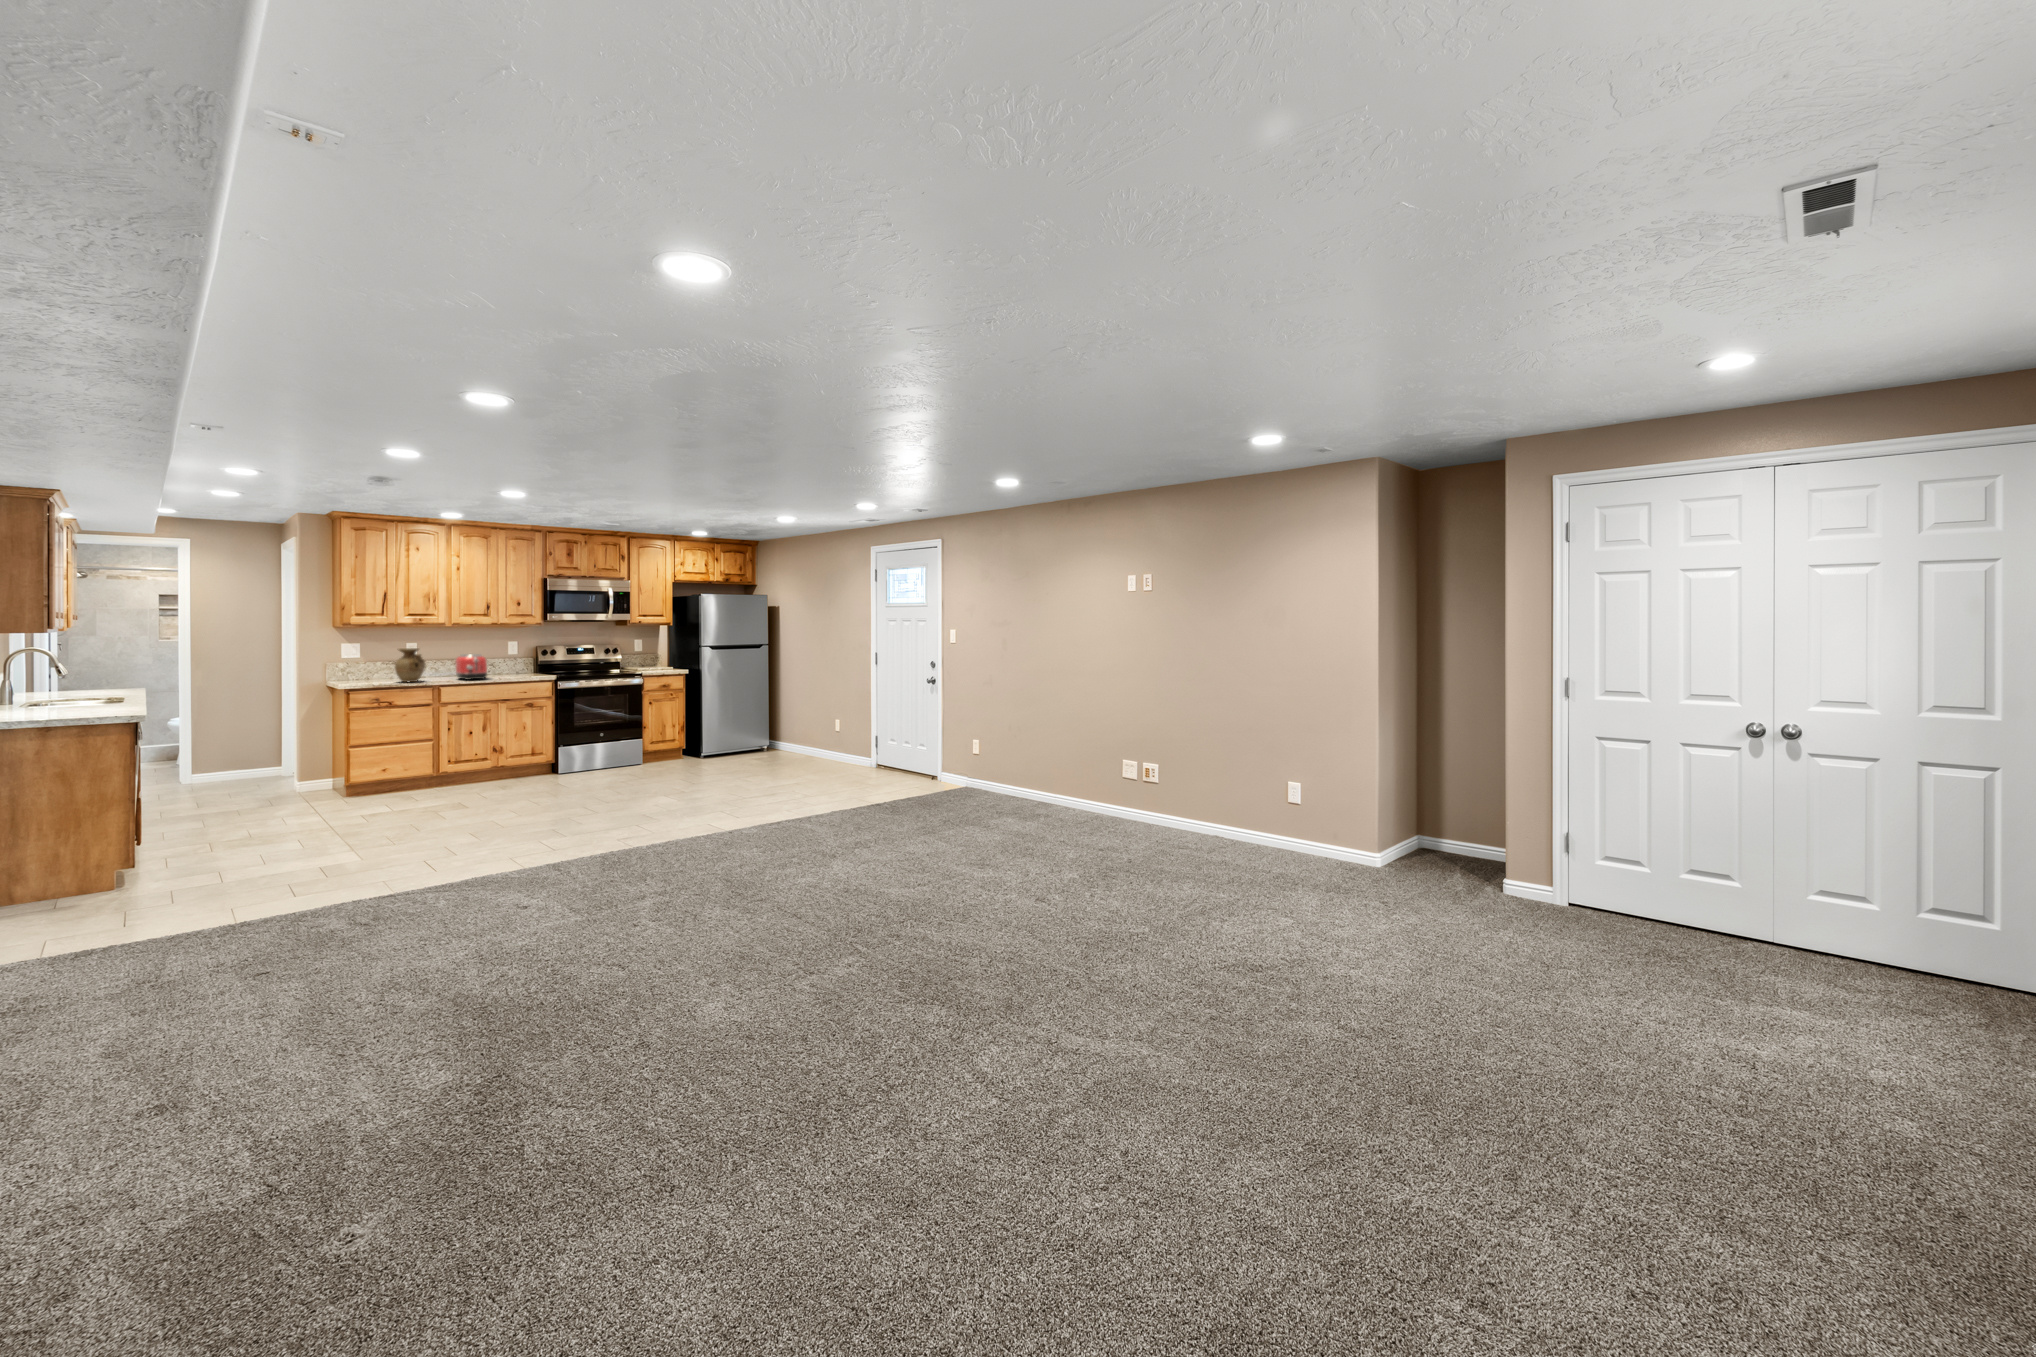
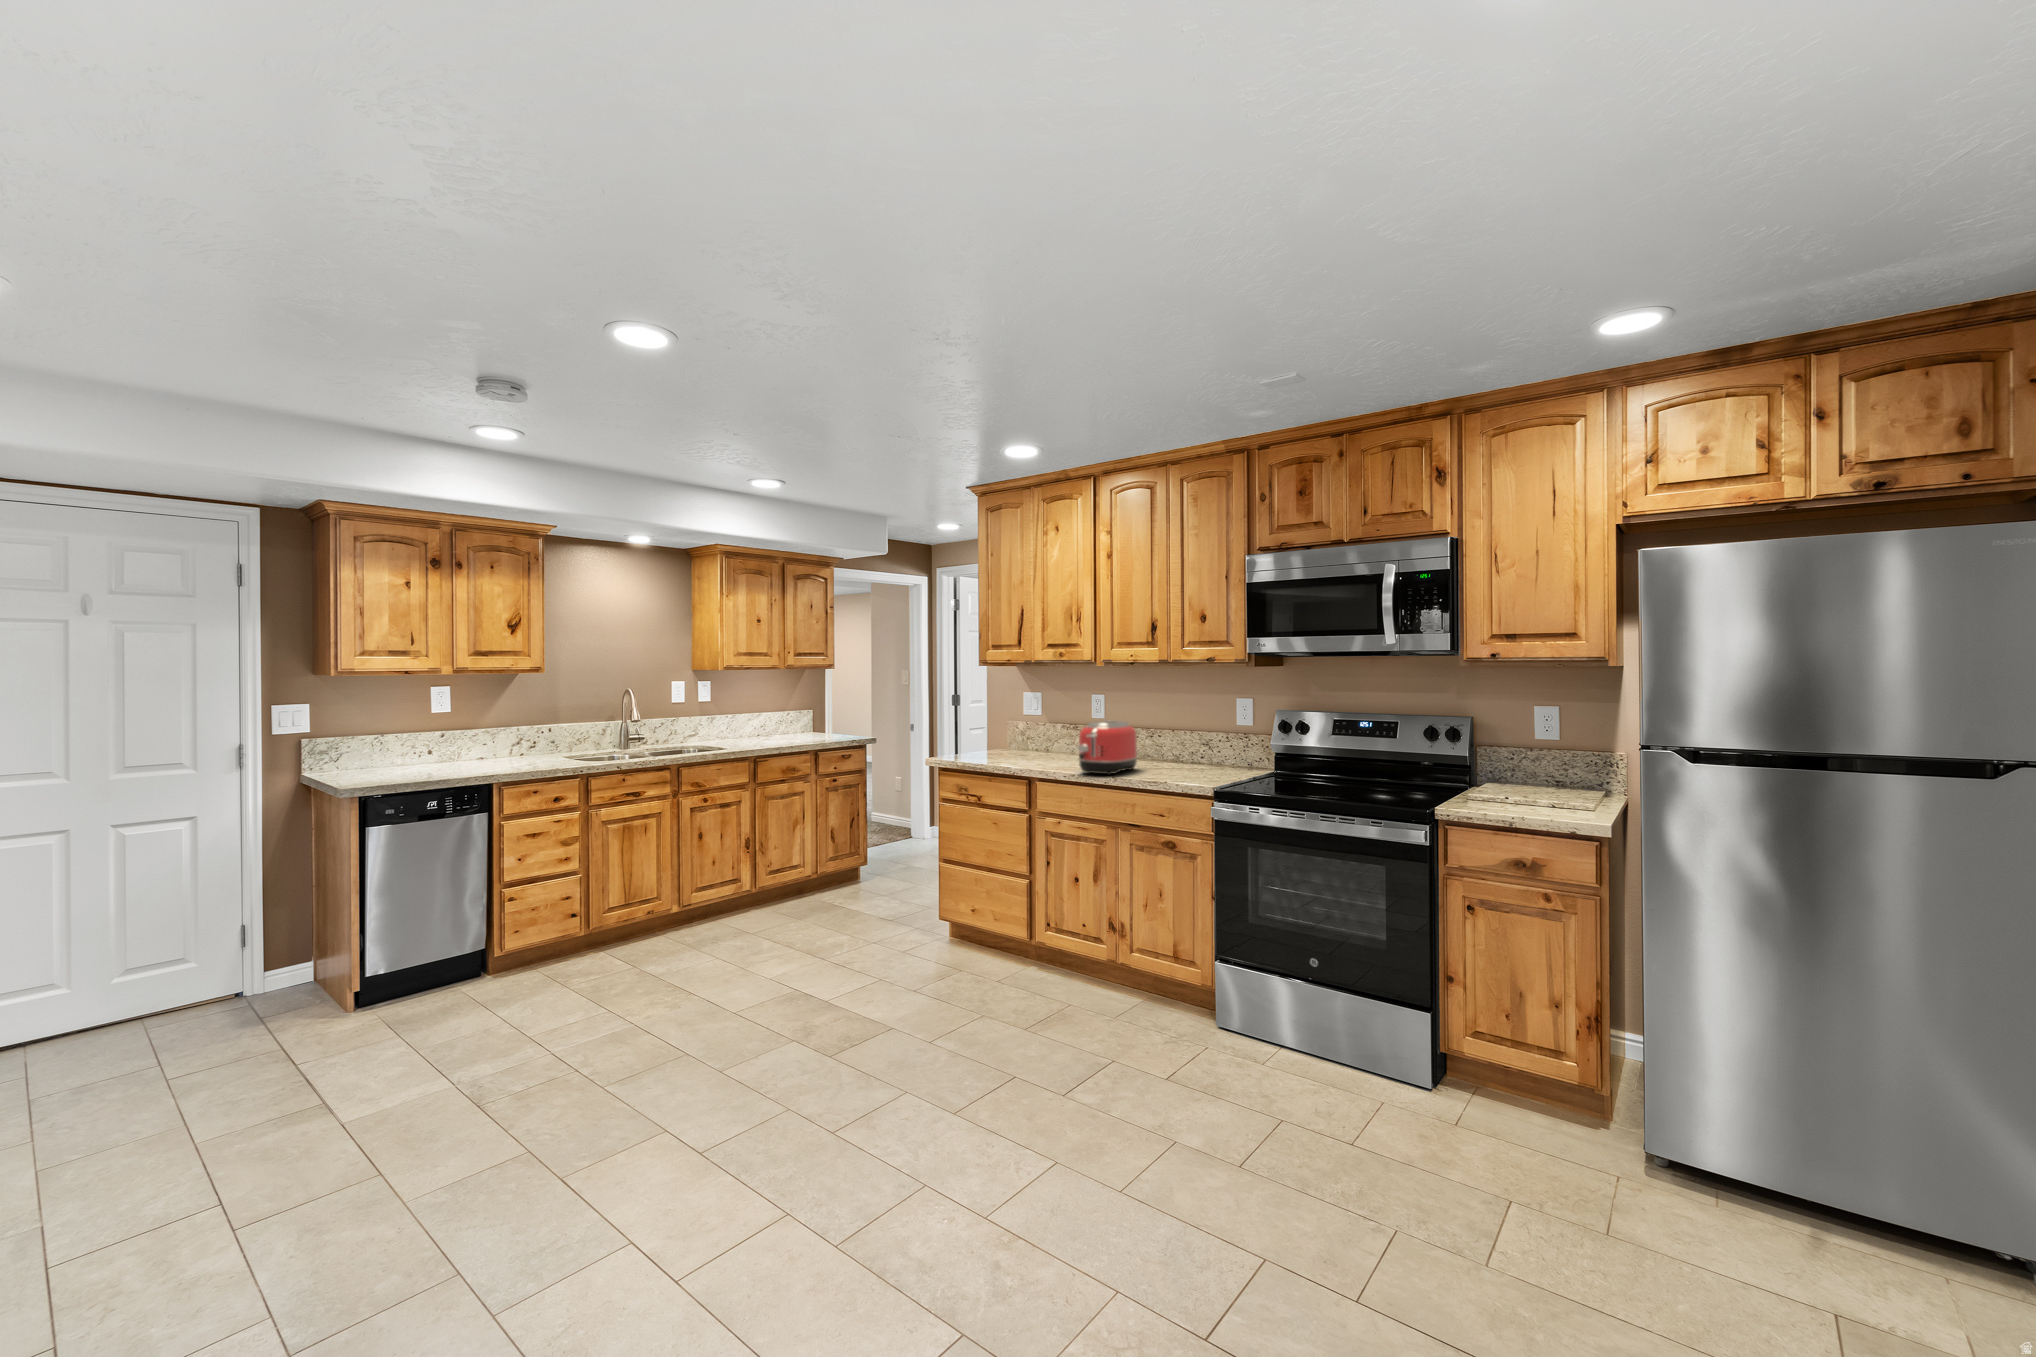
vase: present [395,648,426,682] -> none [1006,704,1054,767]

